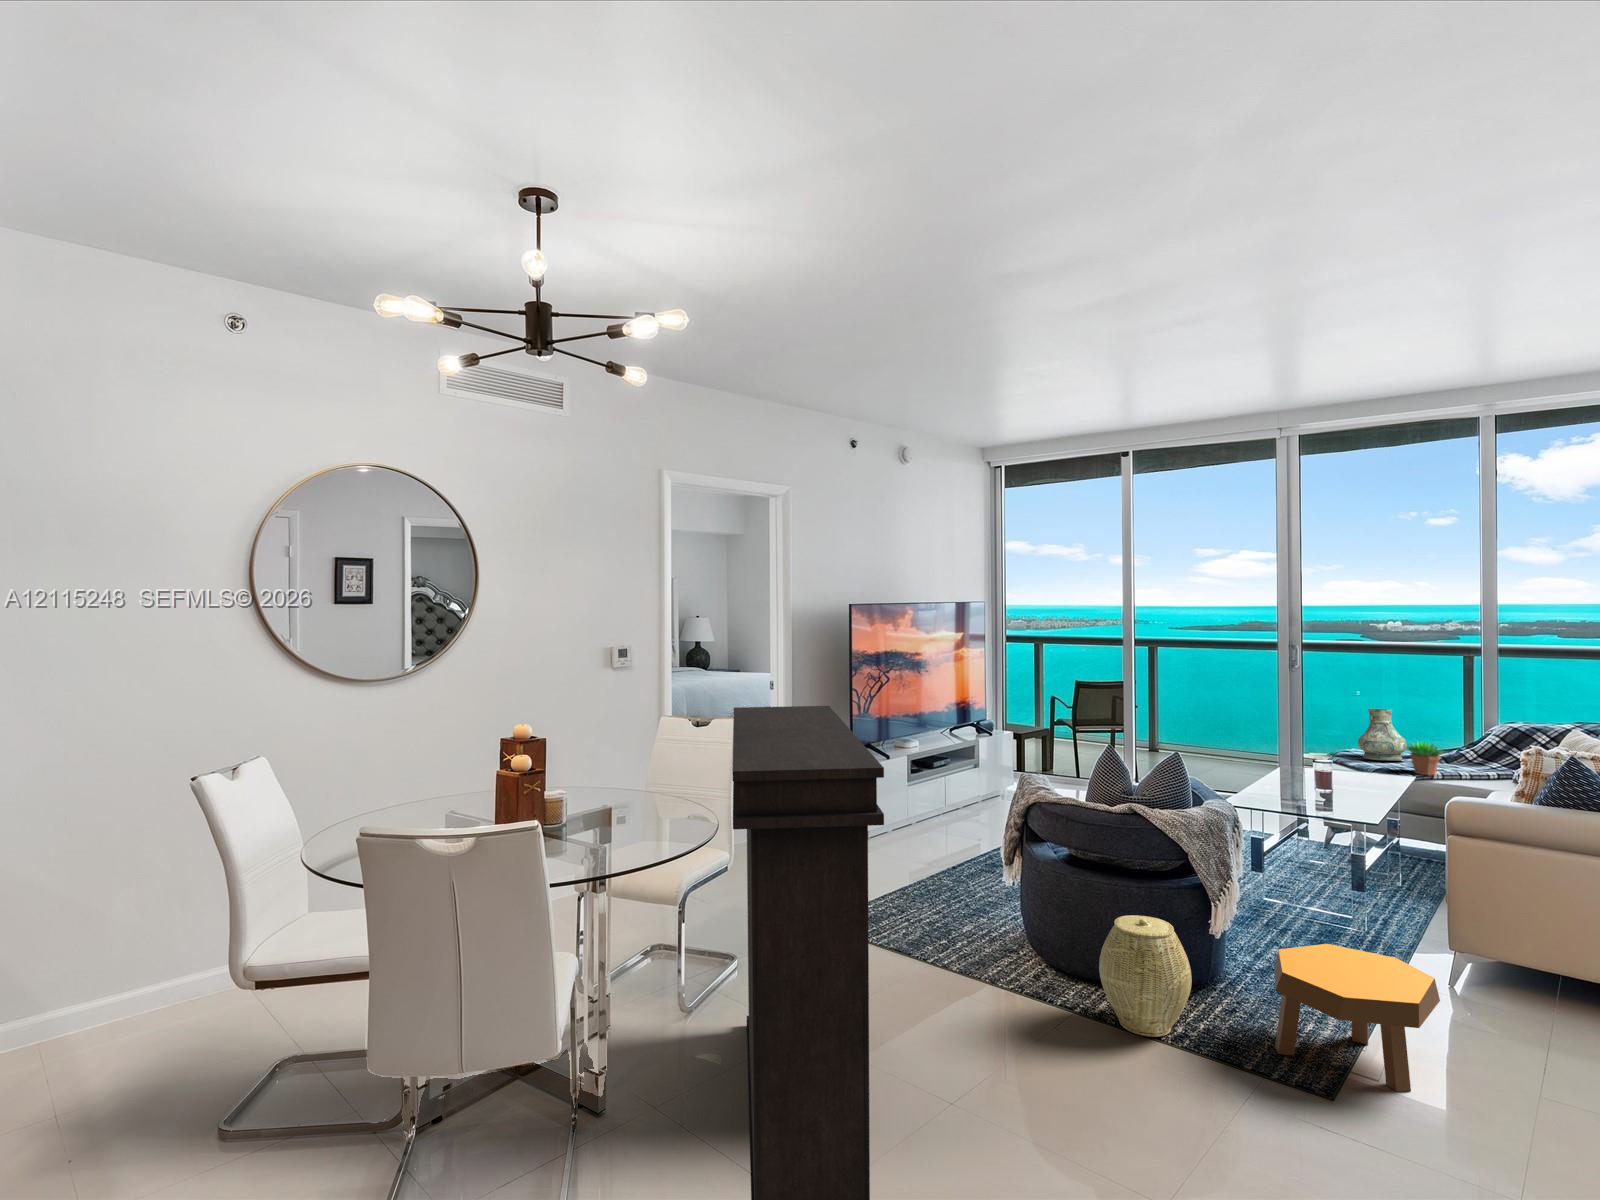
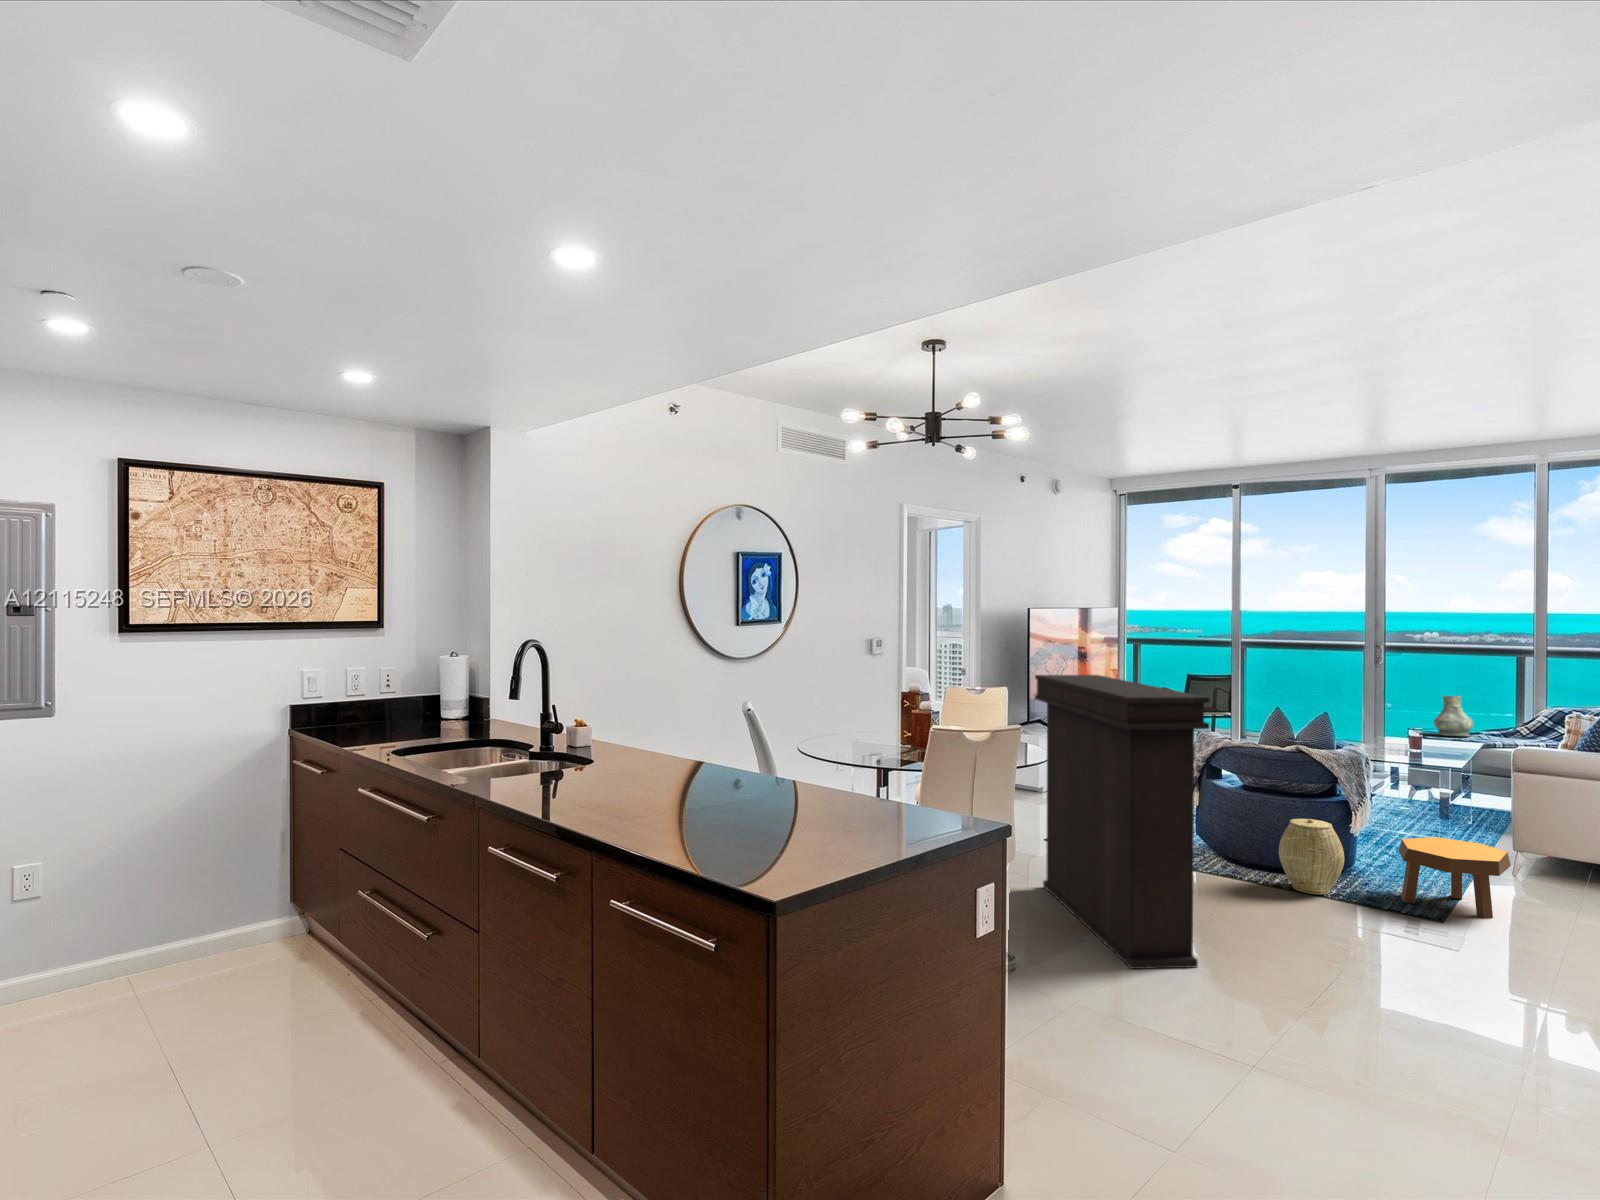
succulent plant: present [1407,742,1443,775] -> none [1473,719,1504,745]

